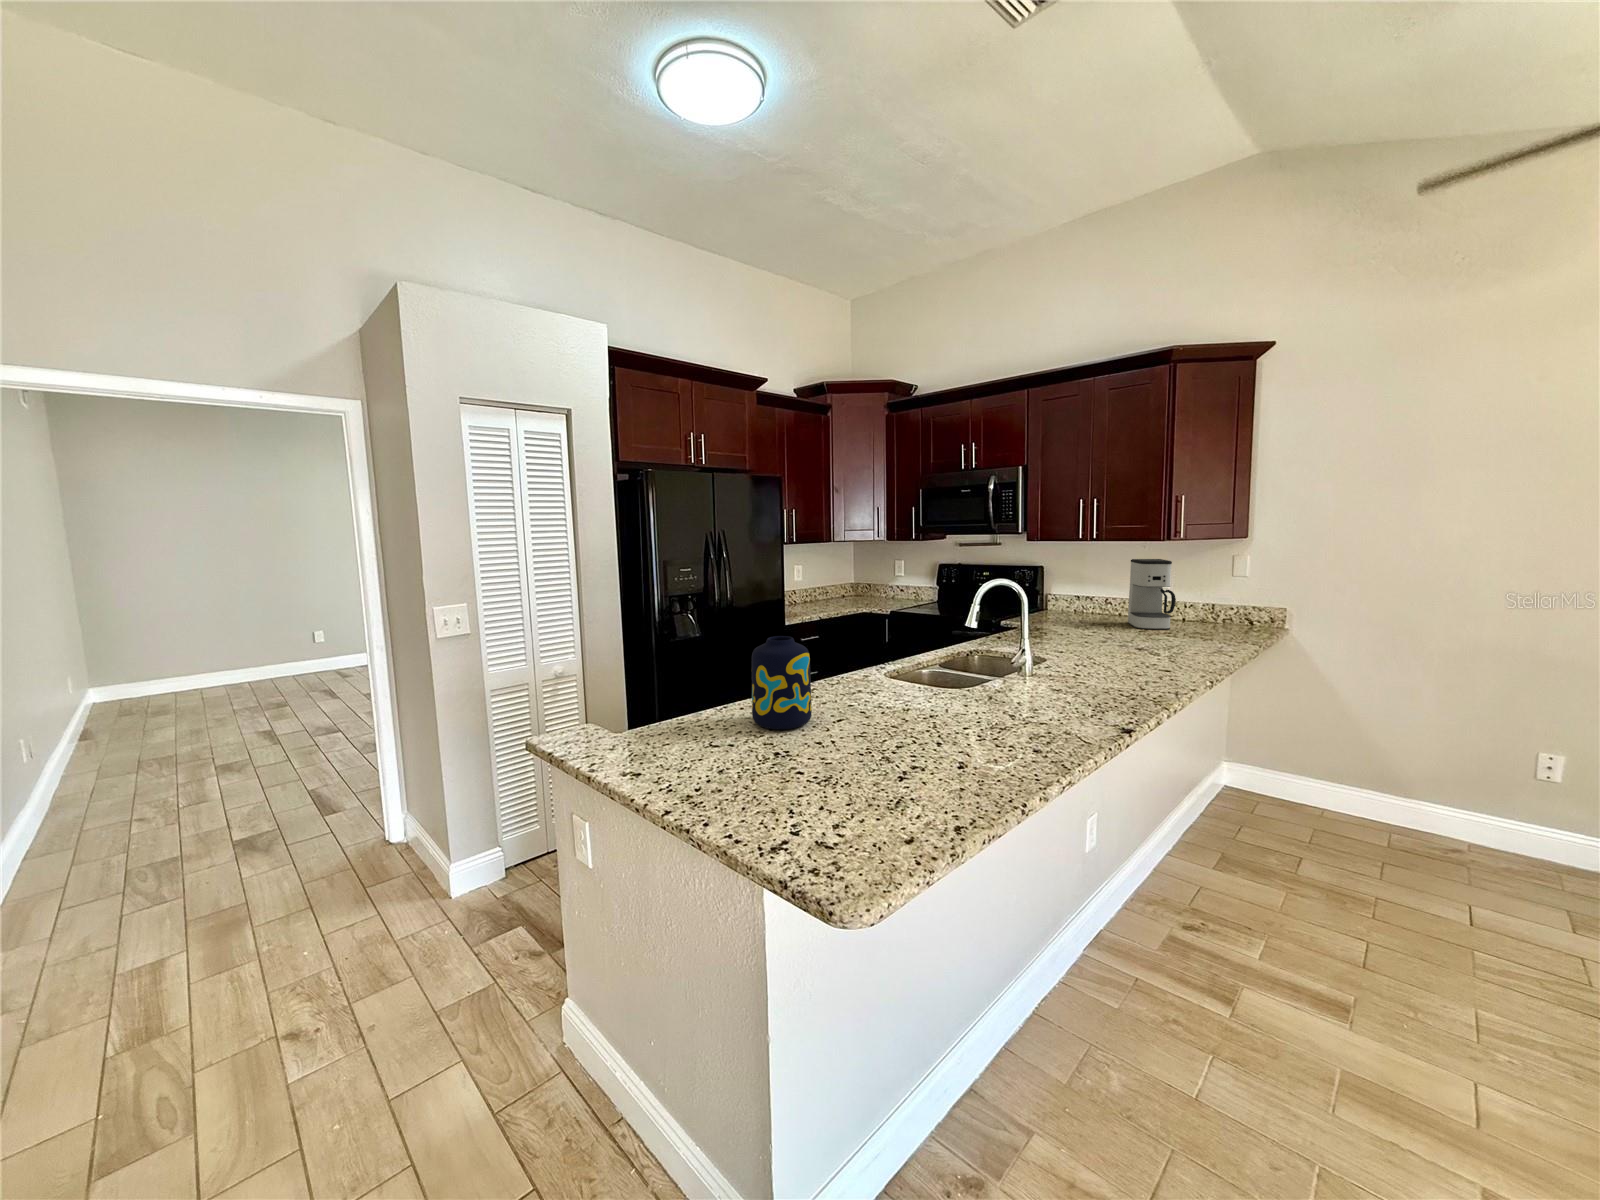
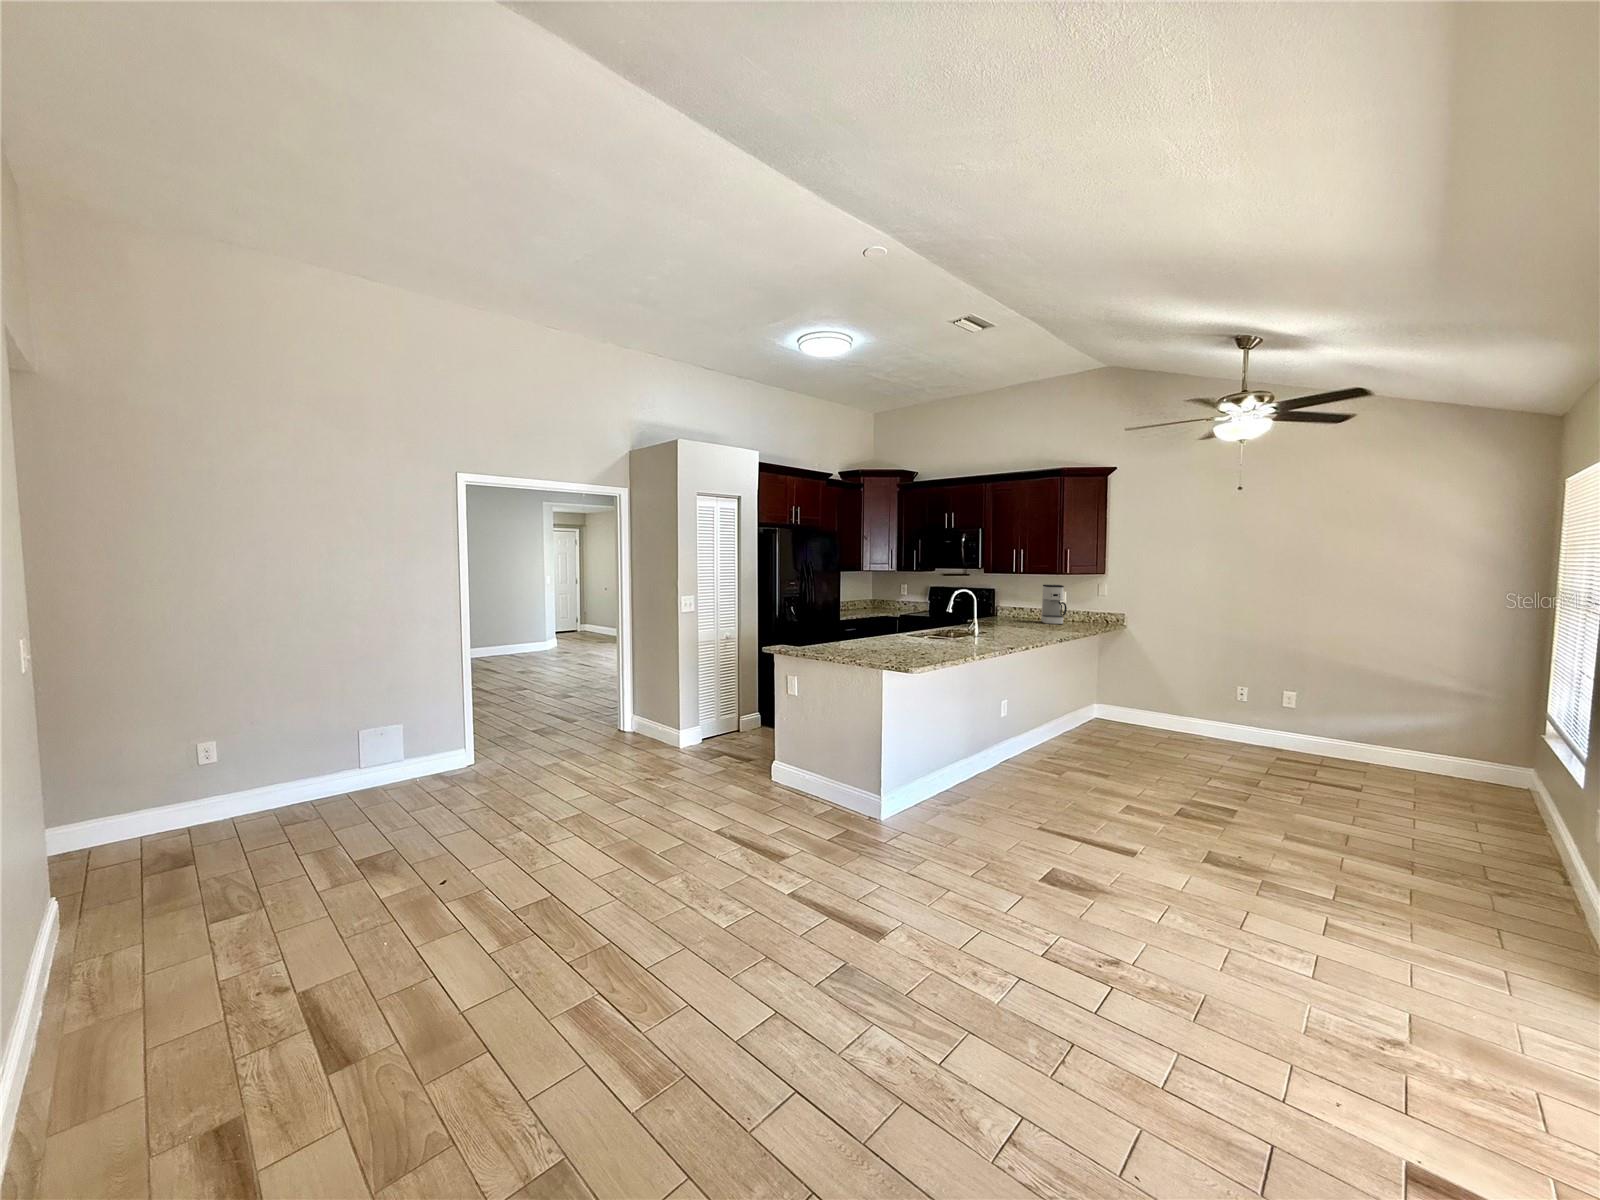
vase: present [752,636,812,730] -> none [858,608,884,647]

